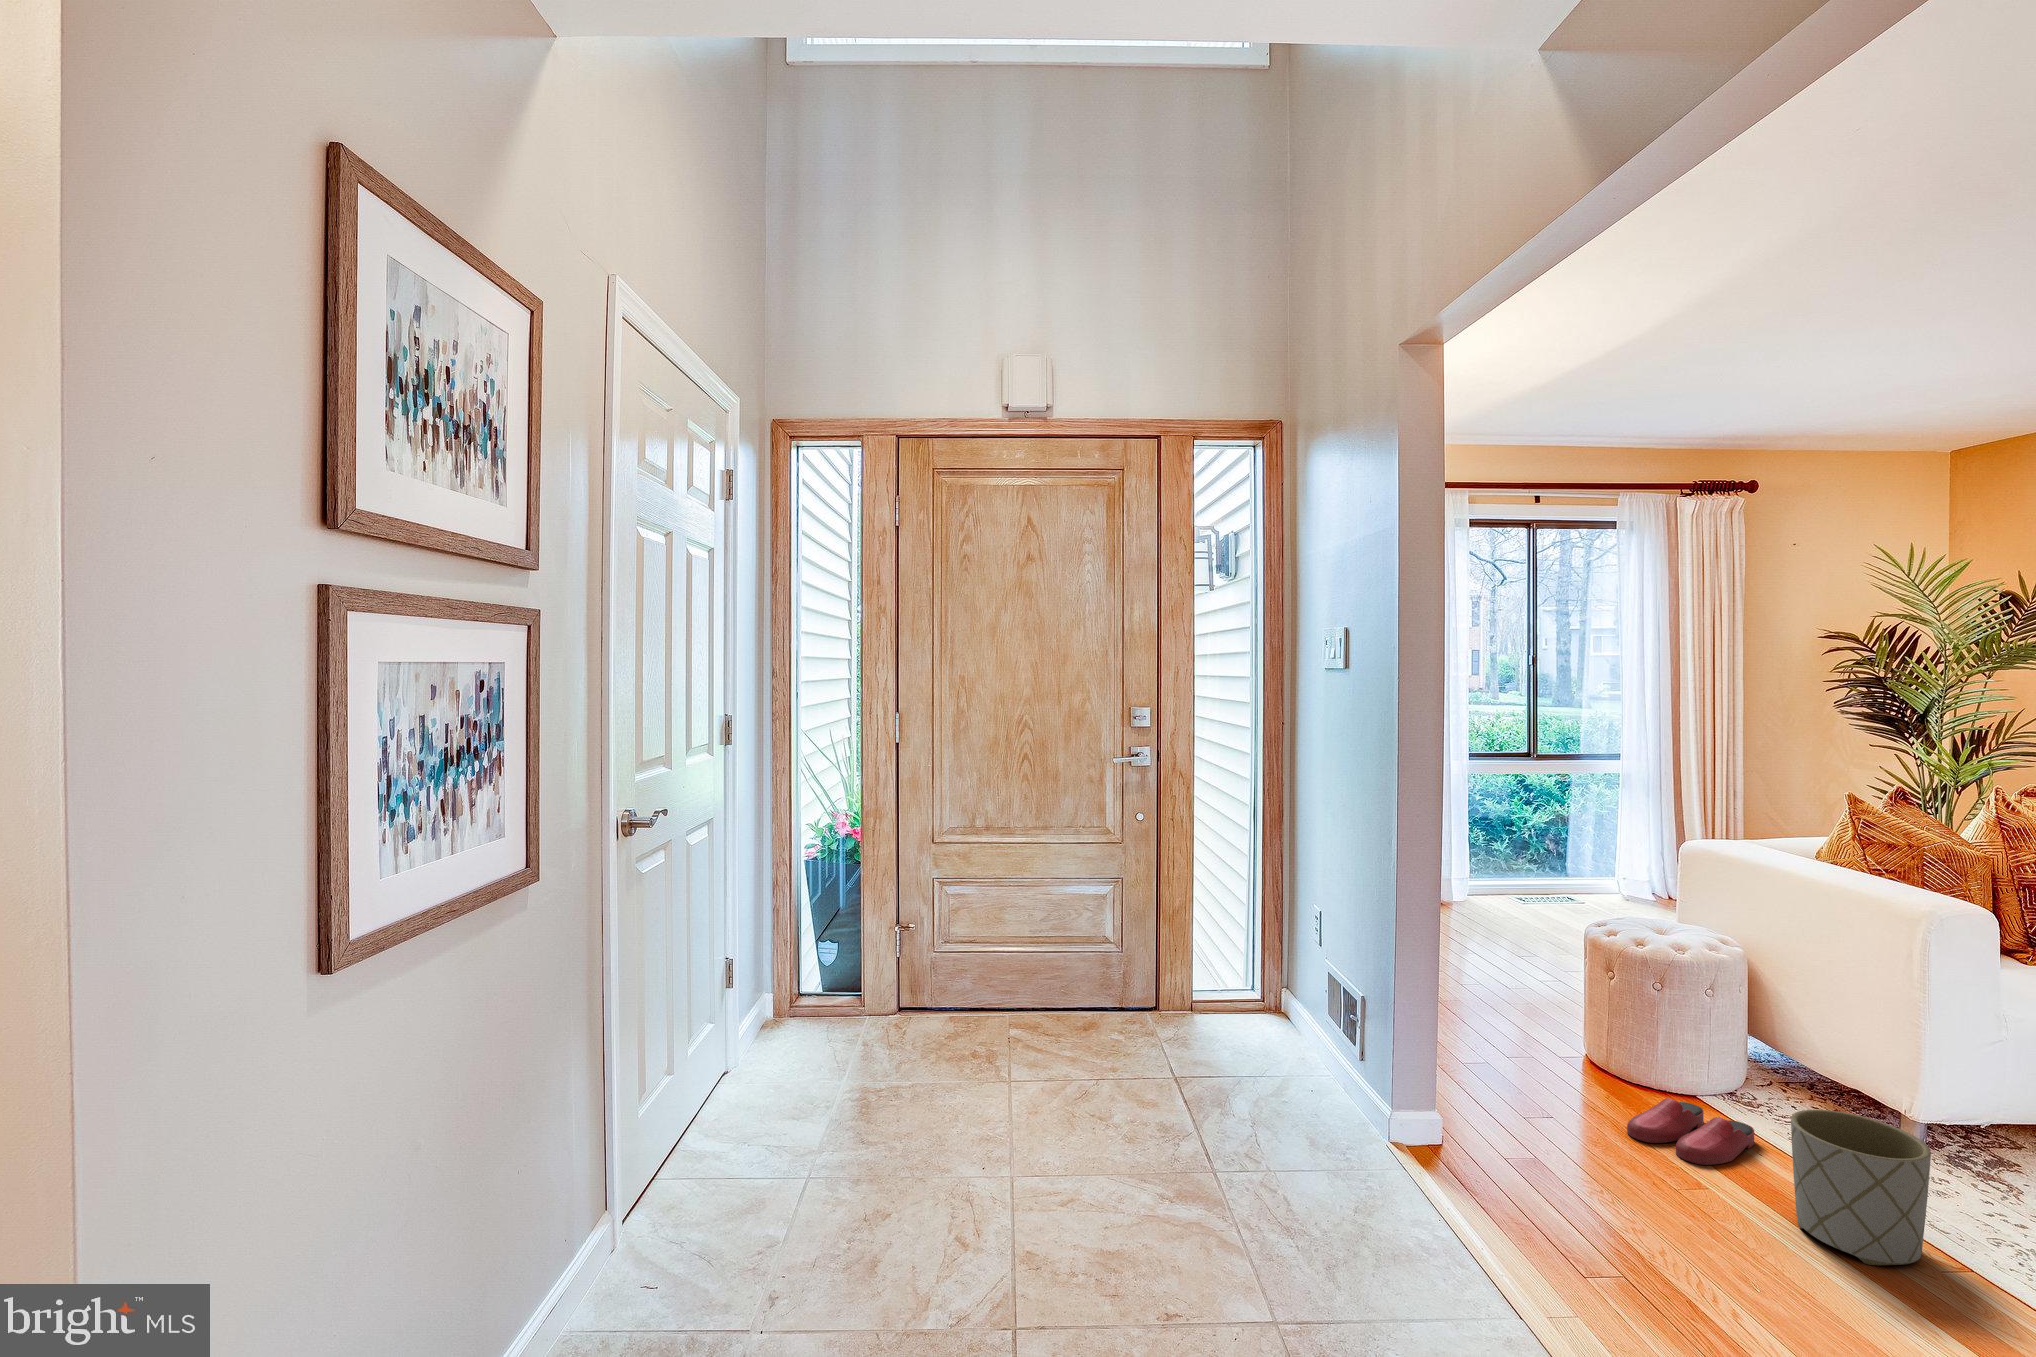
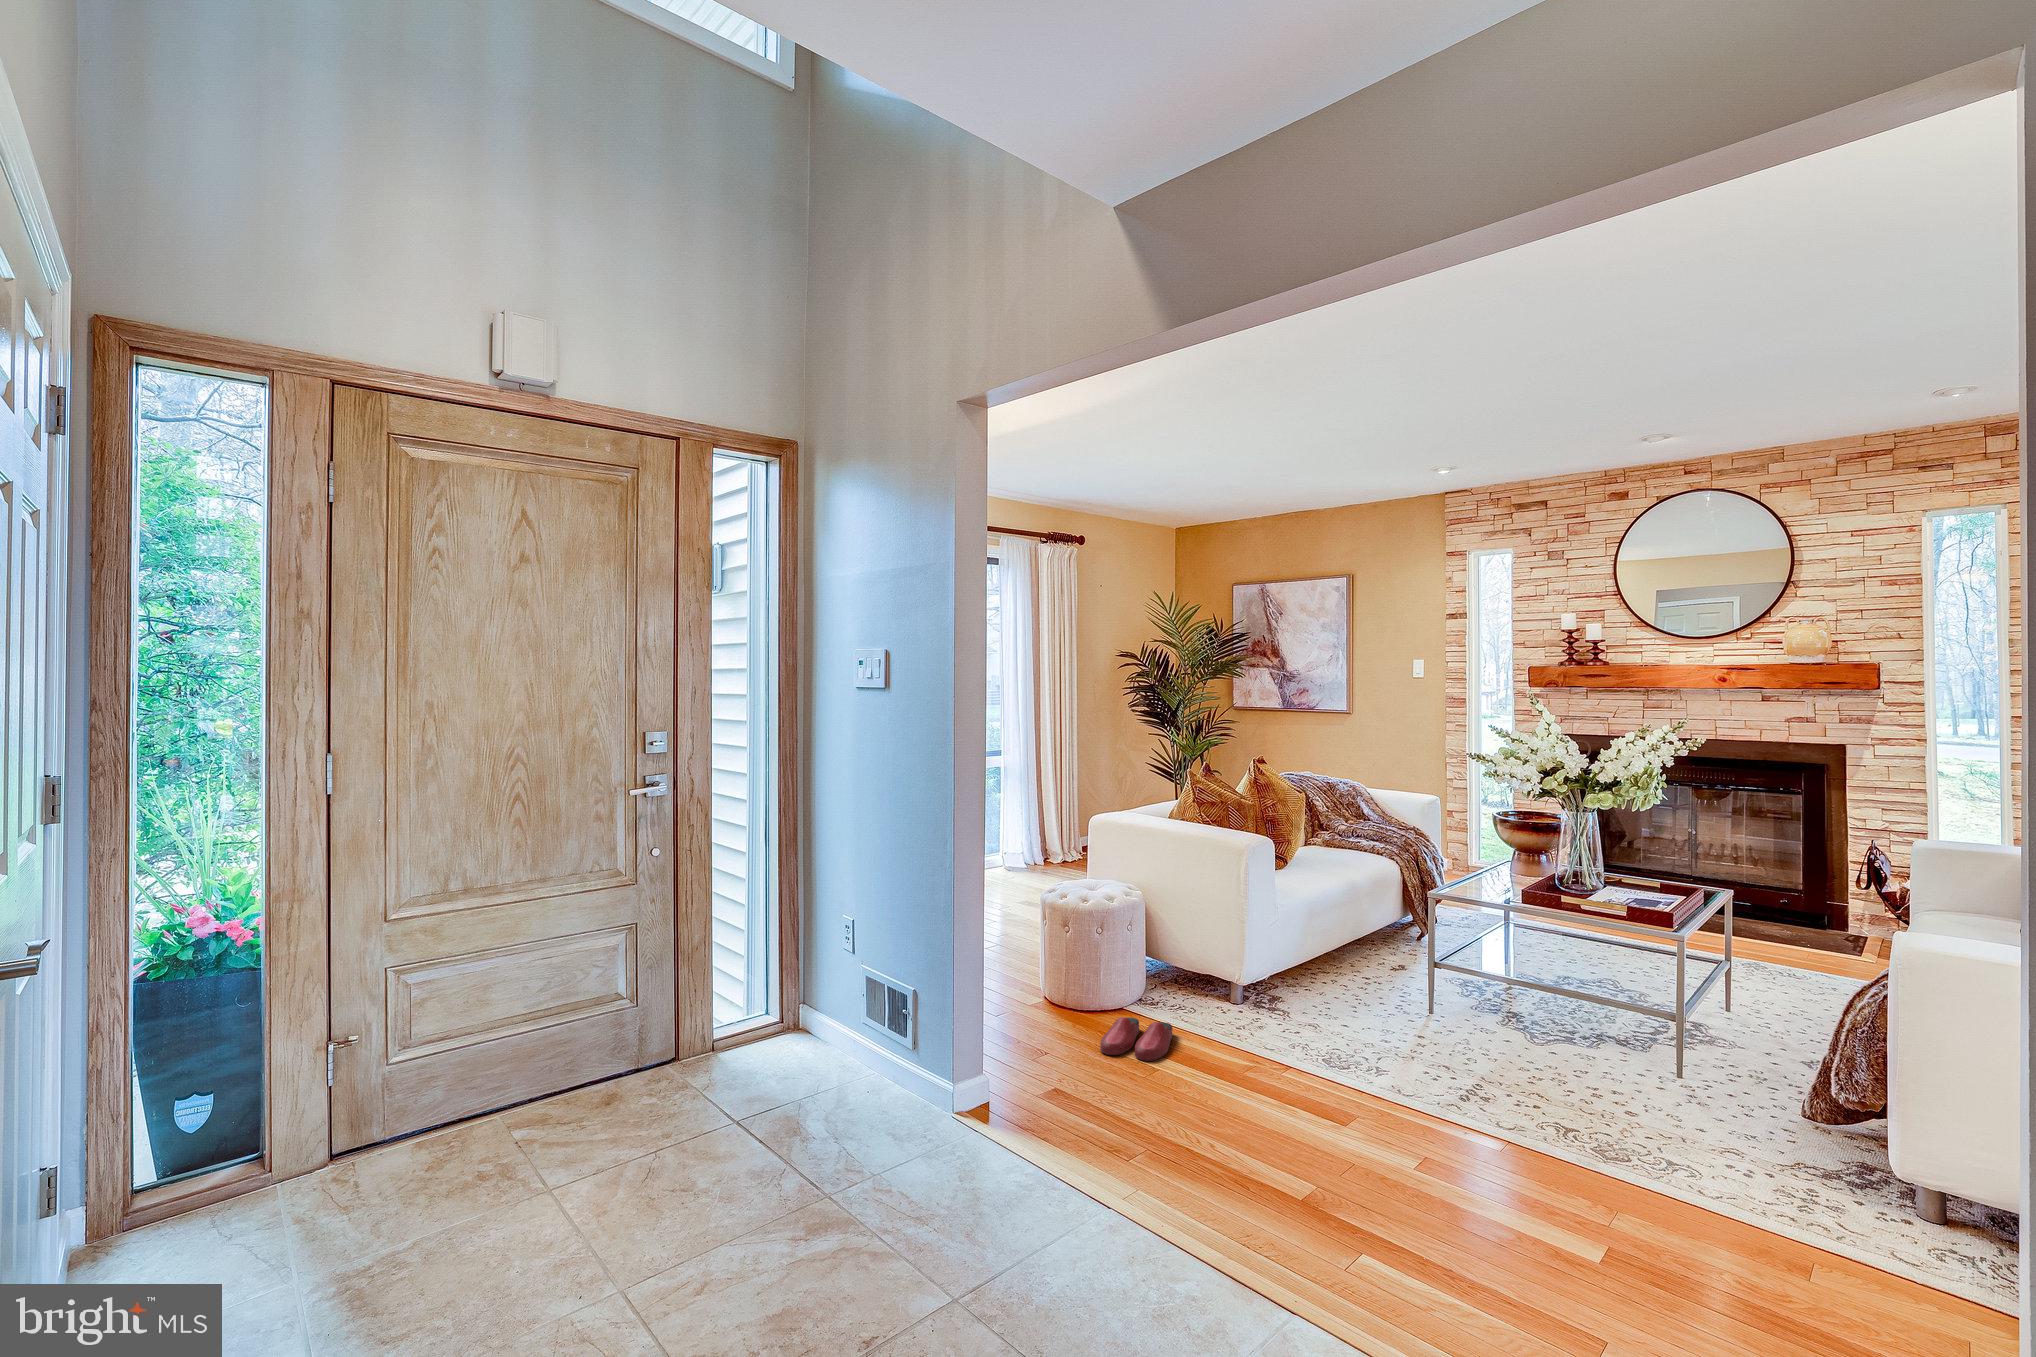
planter: present [1791,1109,1931,1265] -> none [1216,995,1290,1095]

